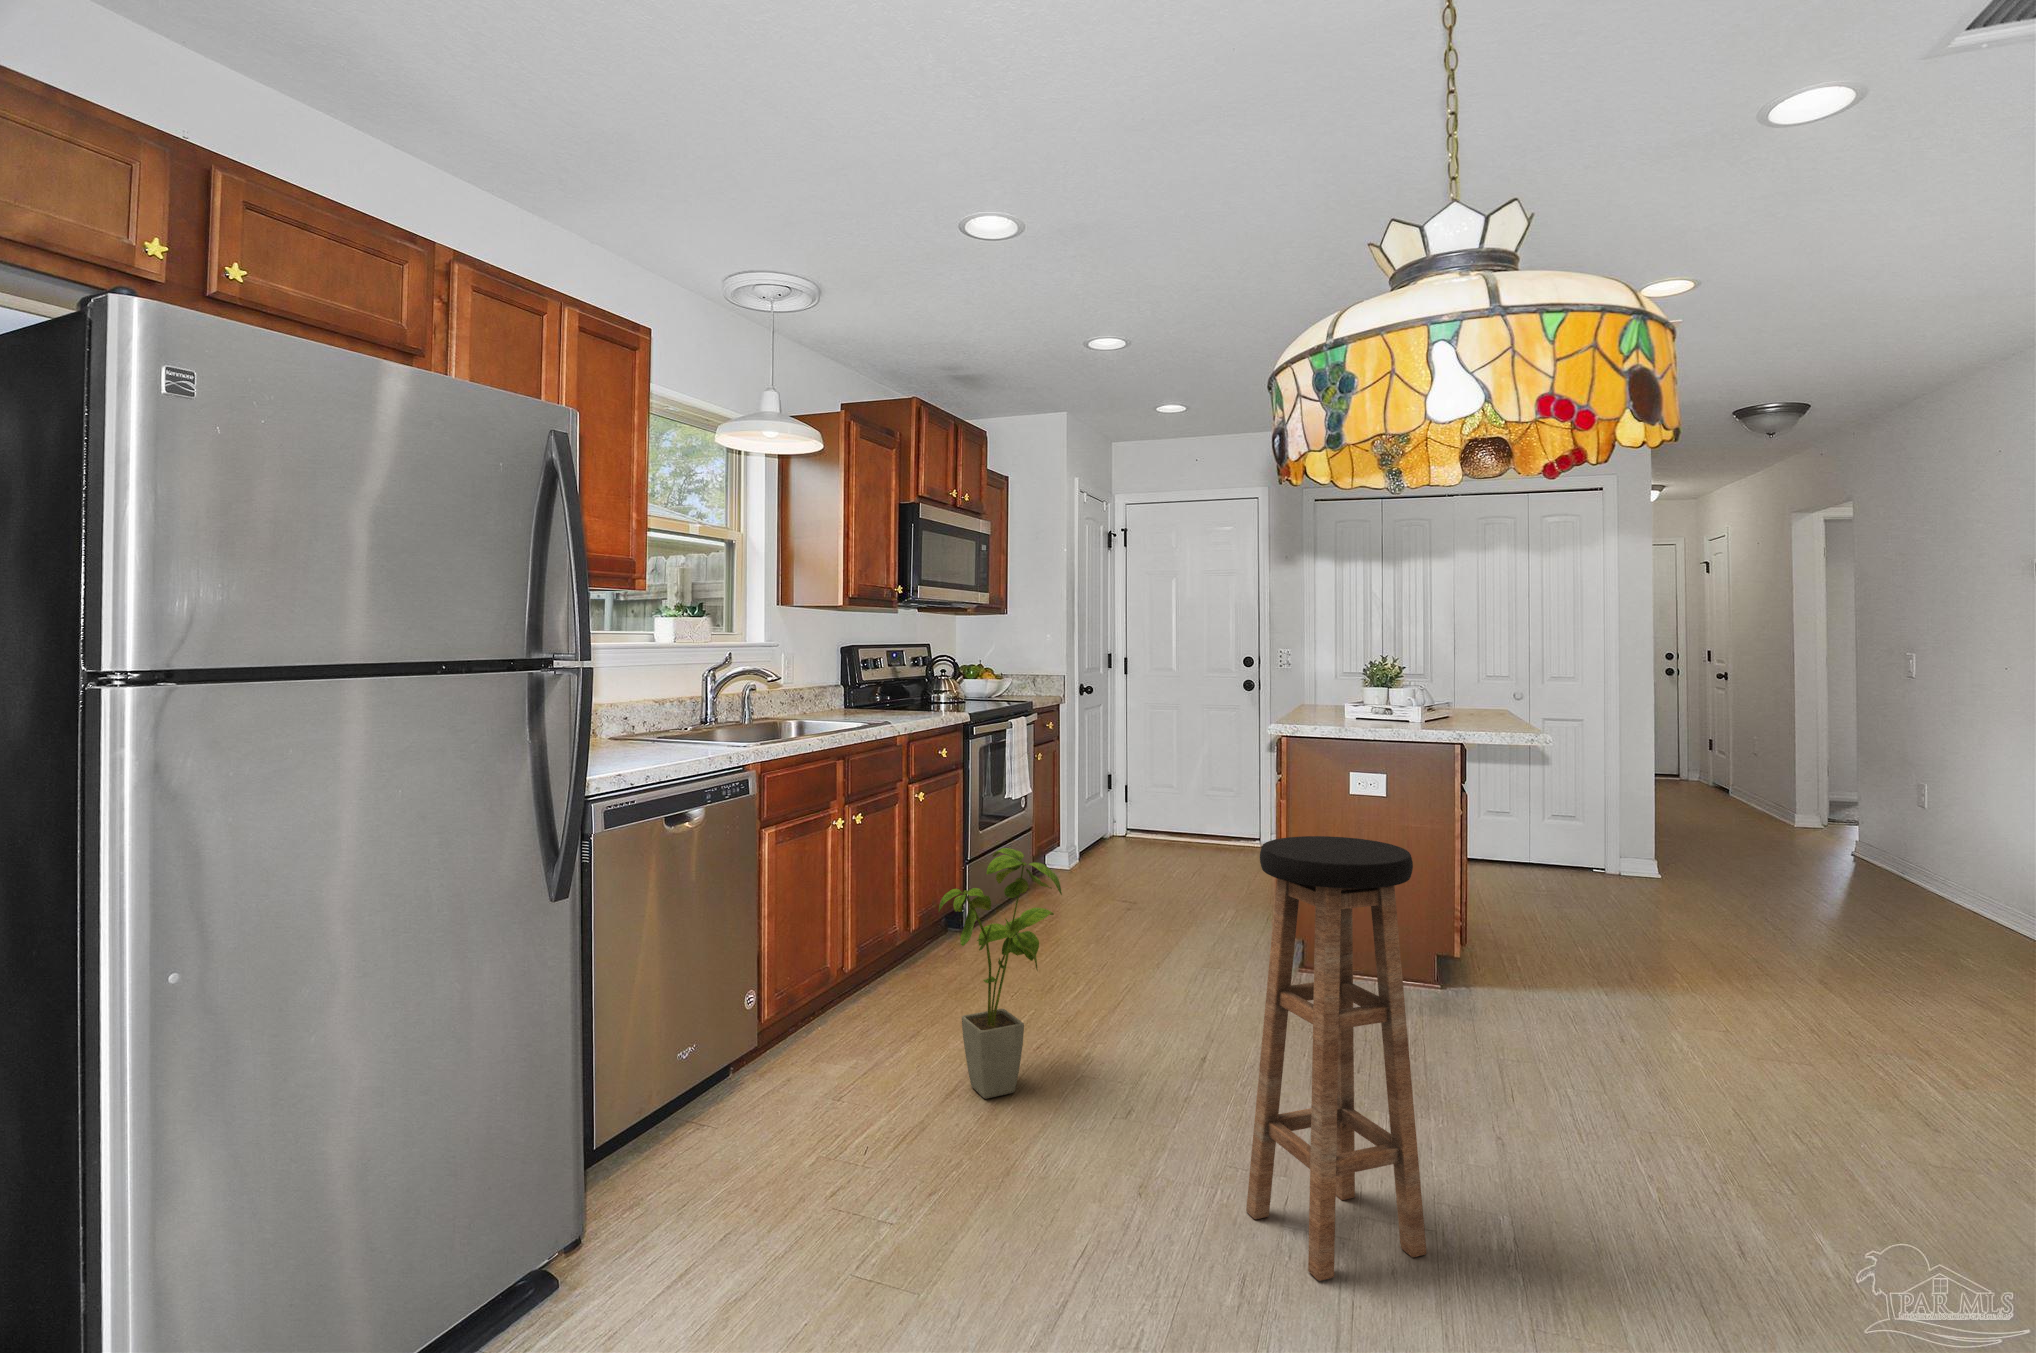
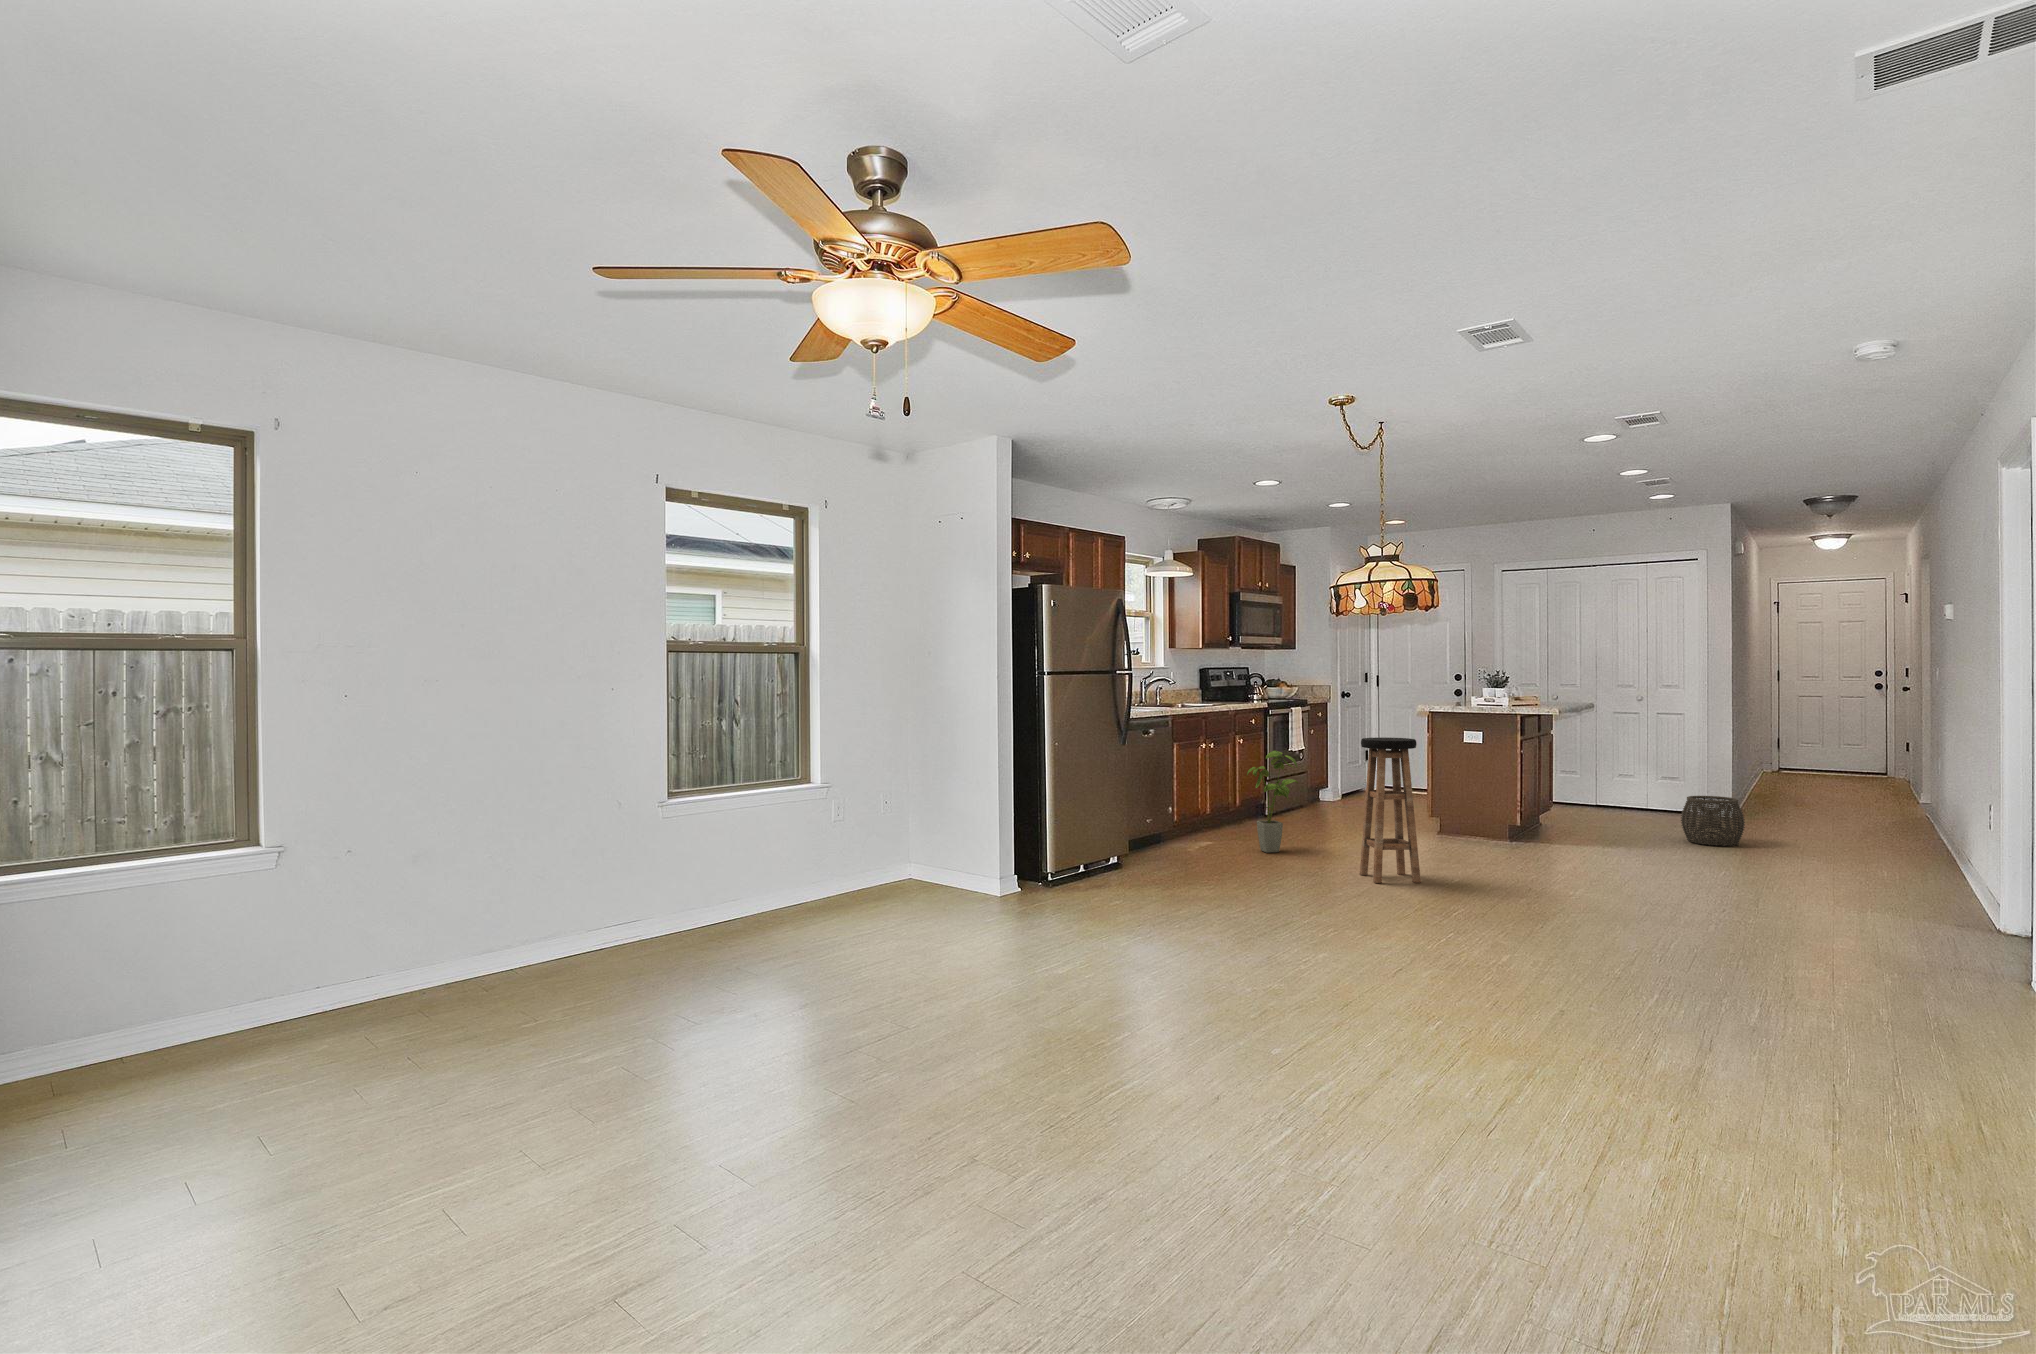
woven basket: none [1688,875,1805,974] -> present [1681,796,1745,846]

